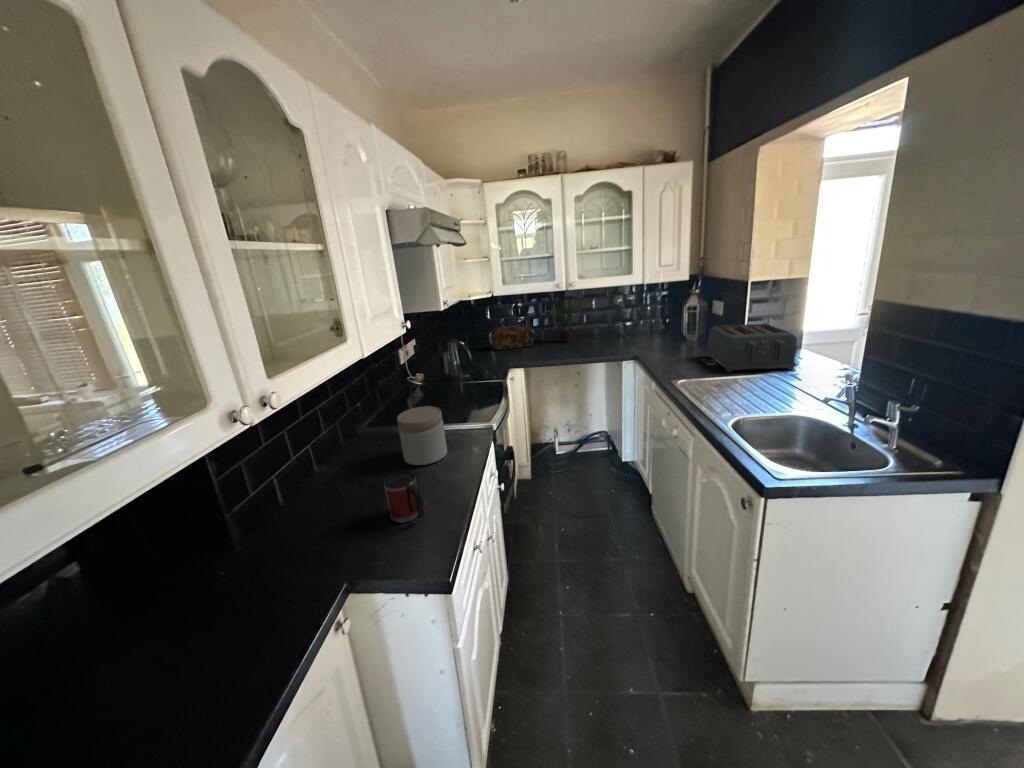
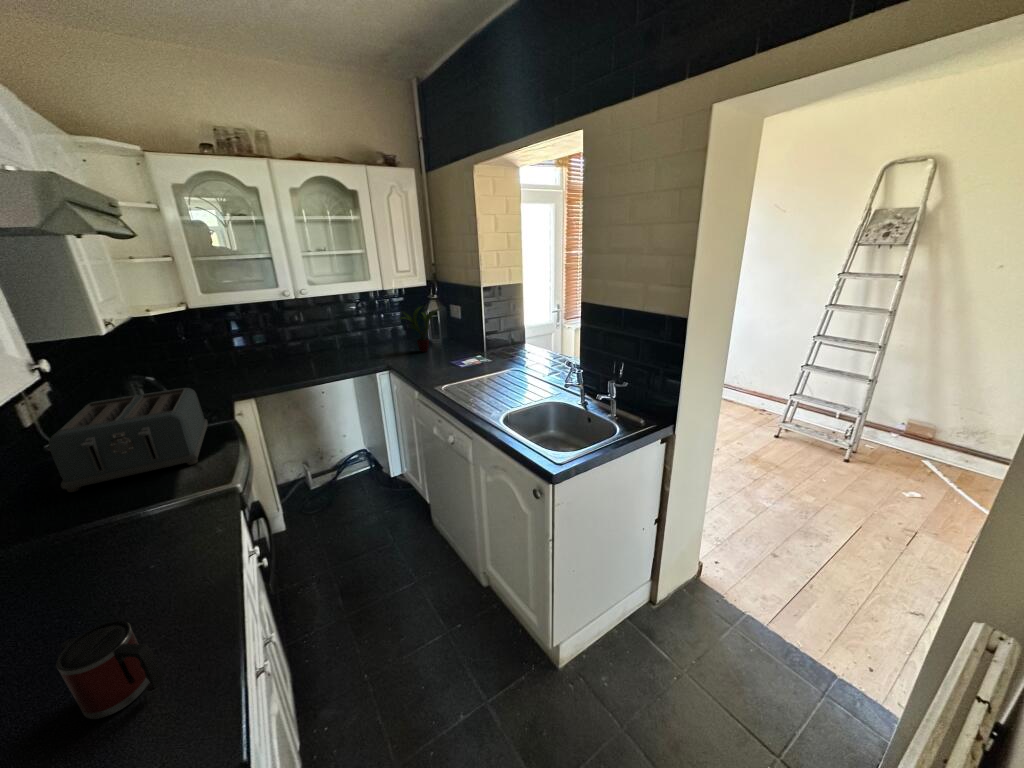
potted plant: present [546,303,574,342] -> present [399,306,440,352]
toaster: present [706,323,797,372] -> present [49,388,208,492]
bread loaf: present [491,325,533,350] -> none [190,343,259,380]
jar: present [397,406,447,465] -> none [50,491,170,598]

